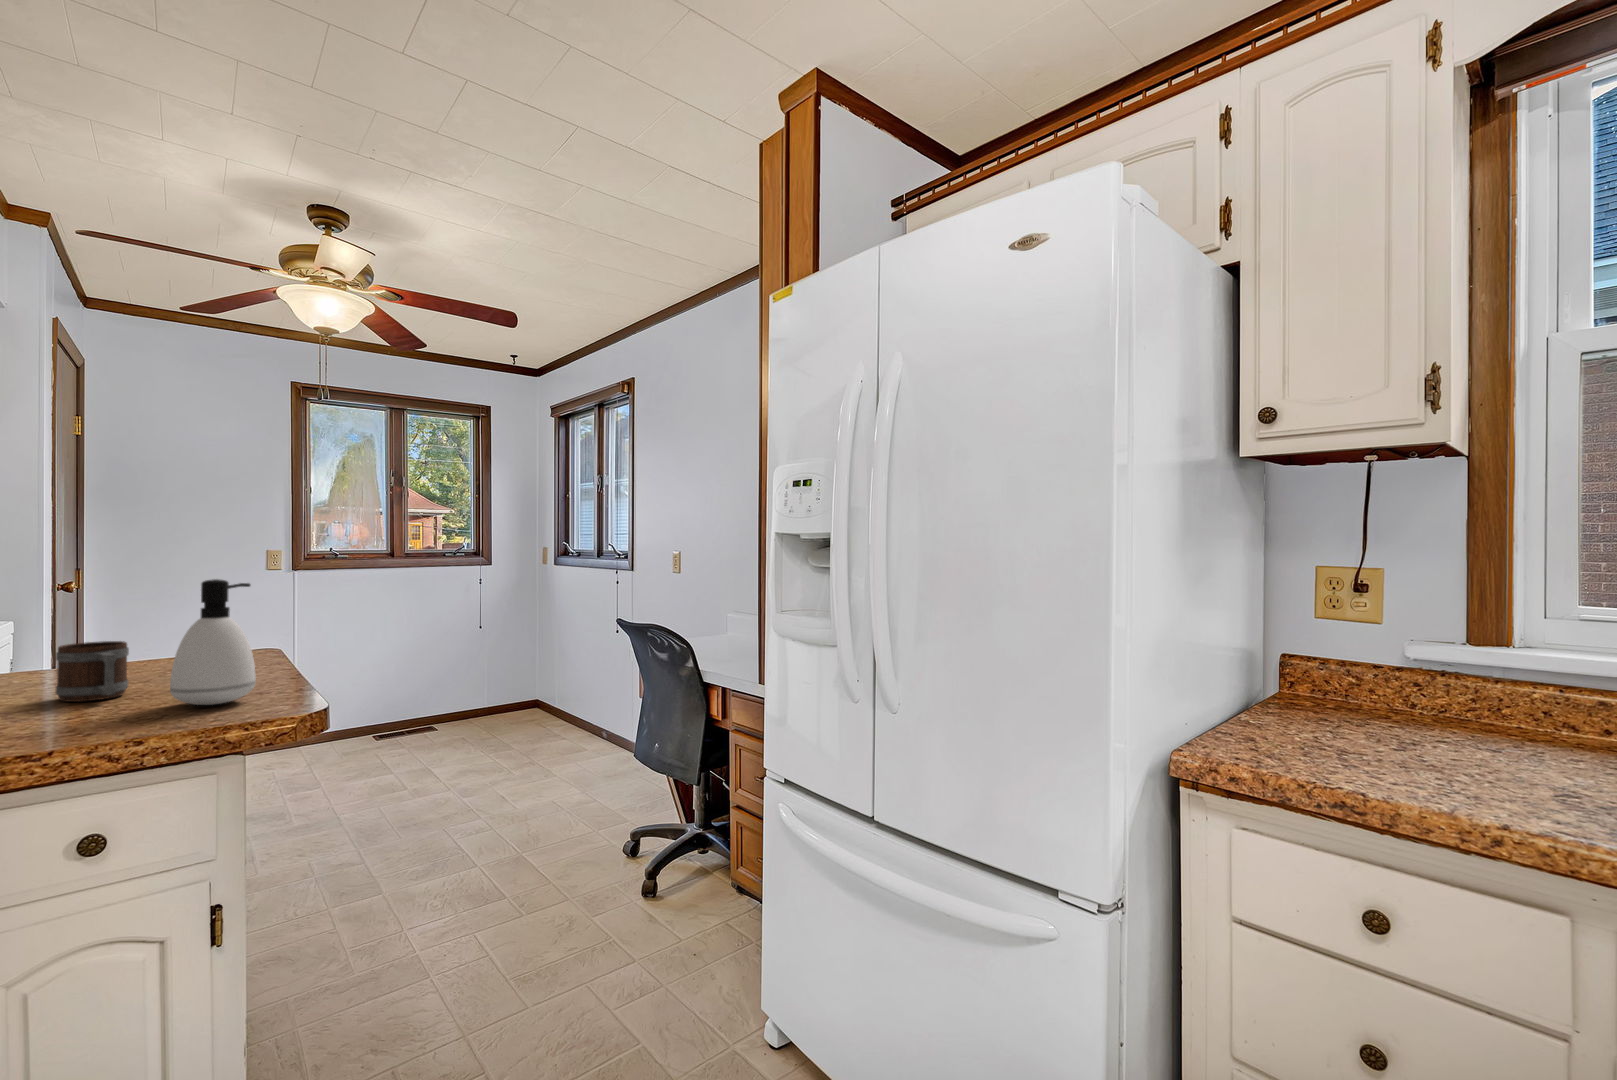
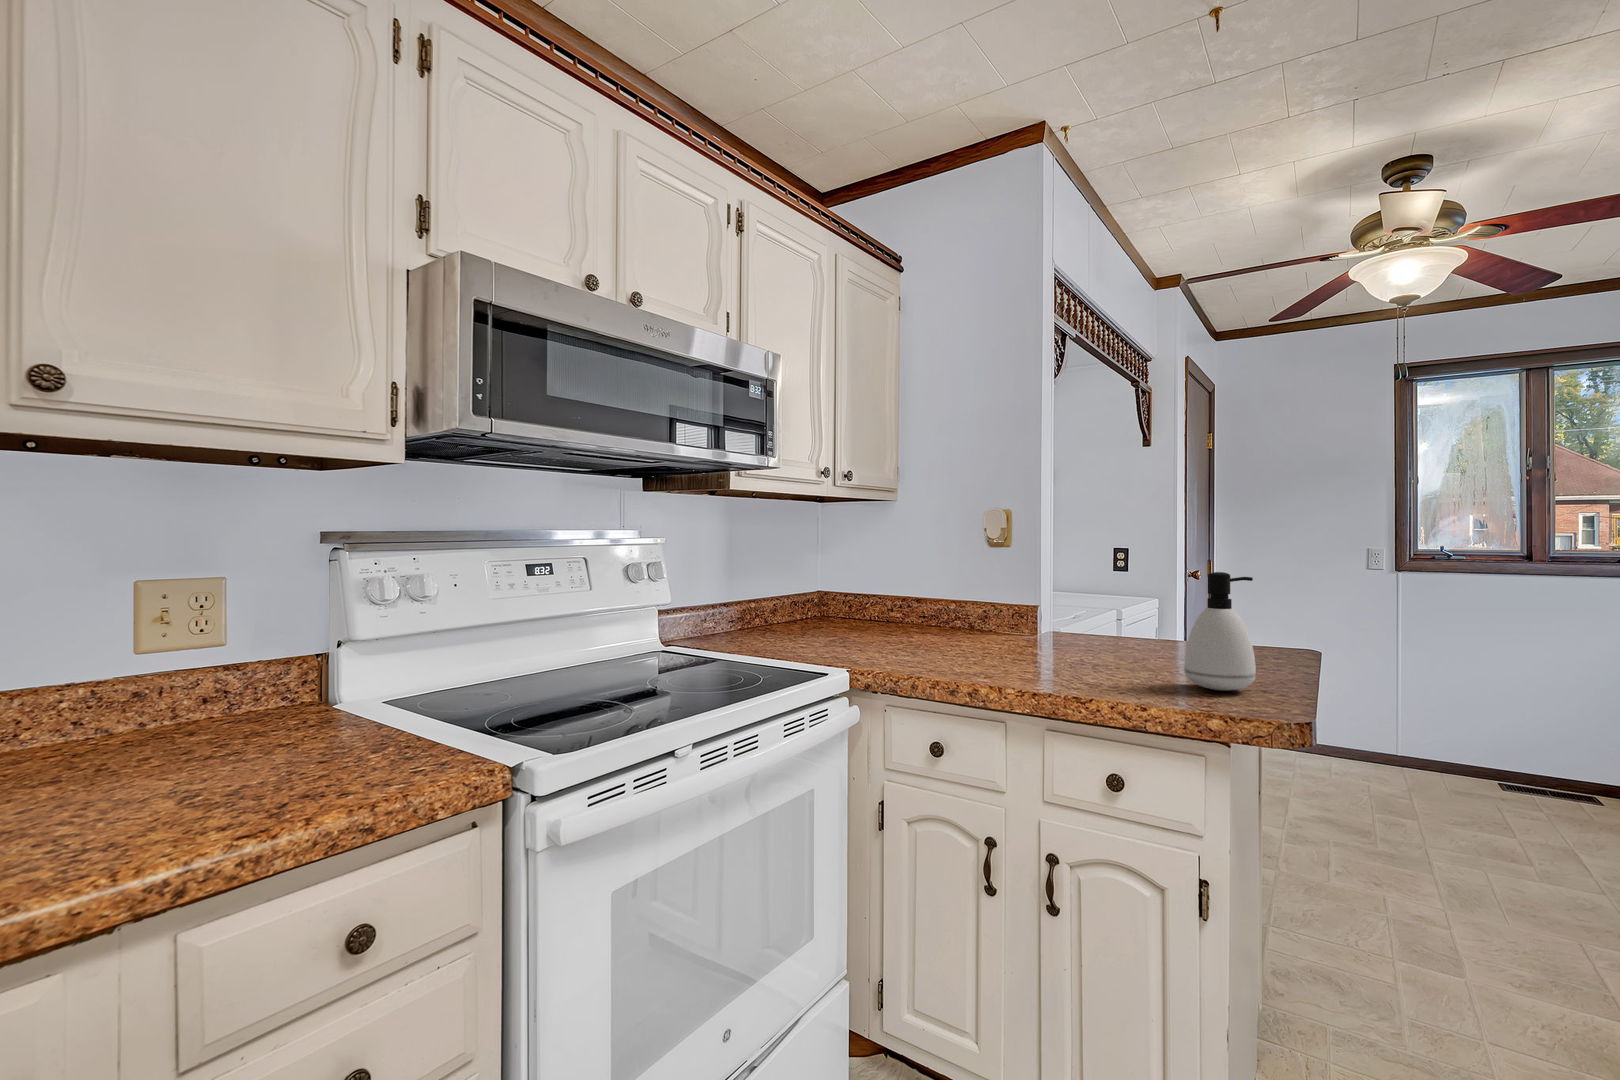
mug: present [56,641,129,702] -> none [1122,621,1168,669]

